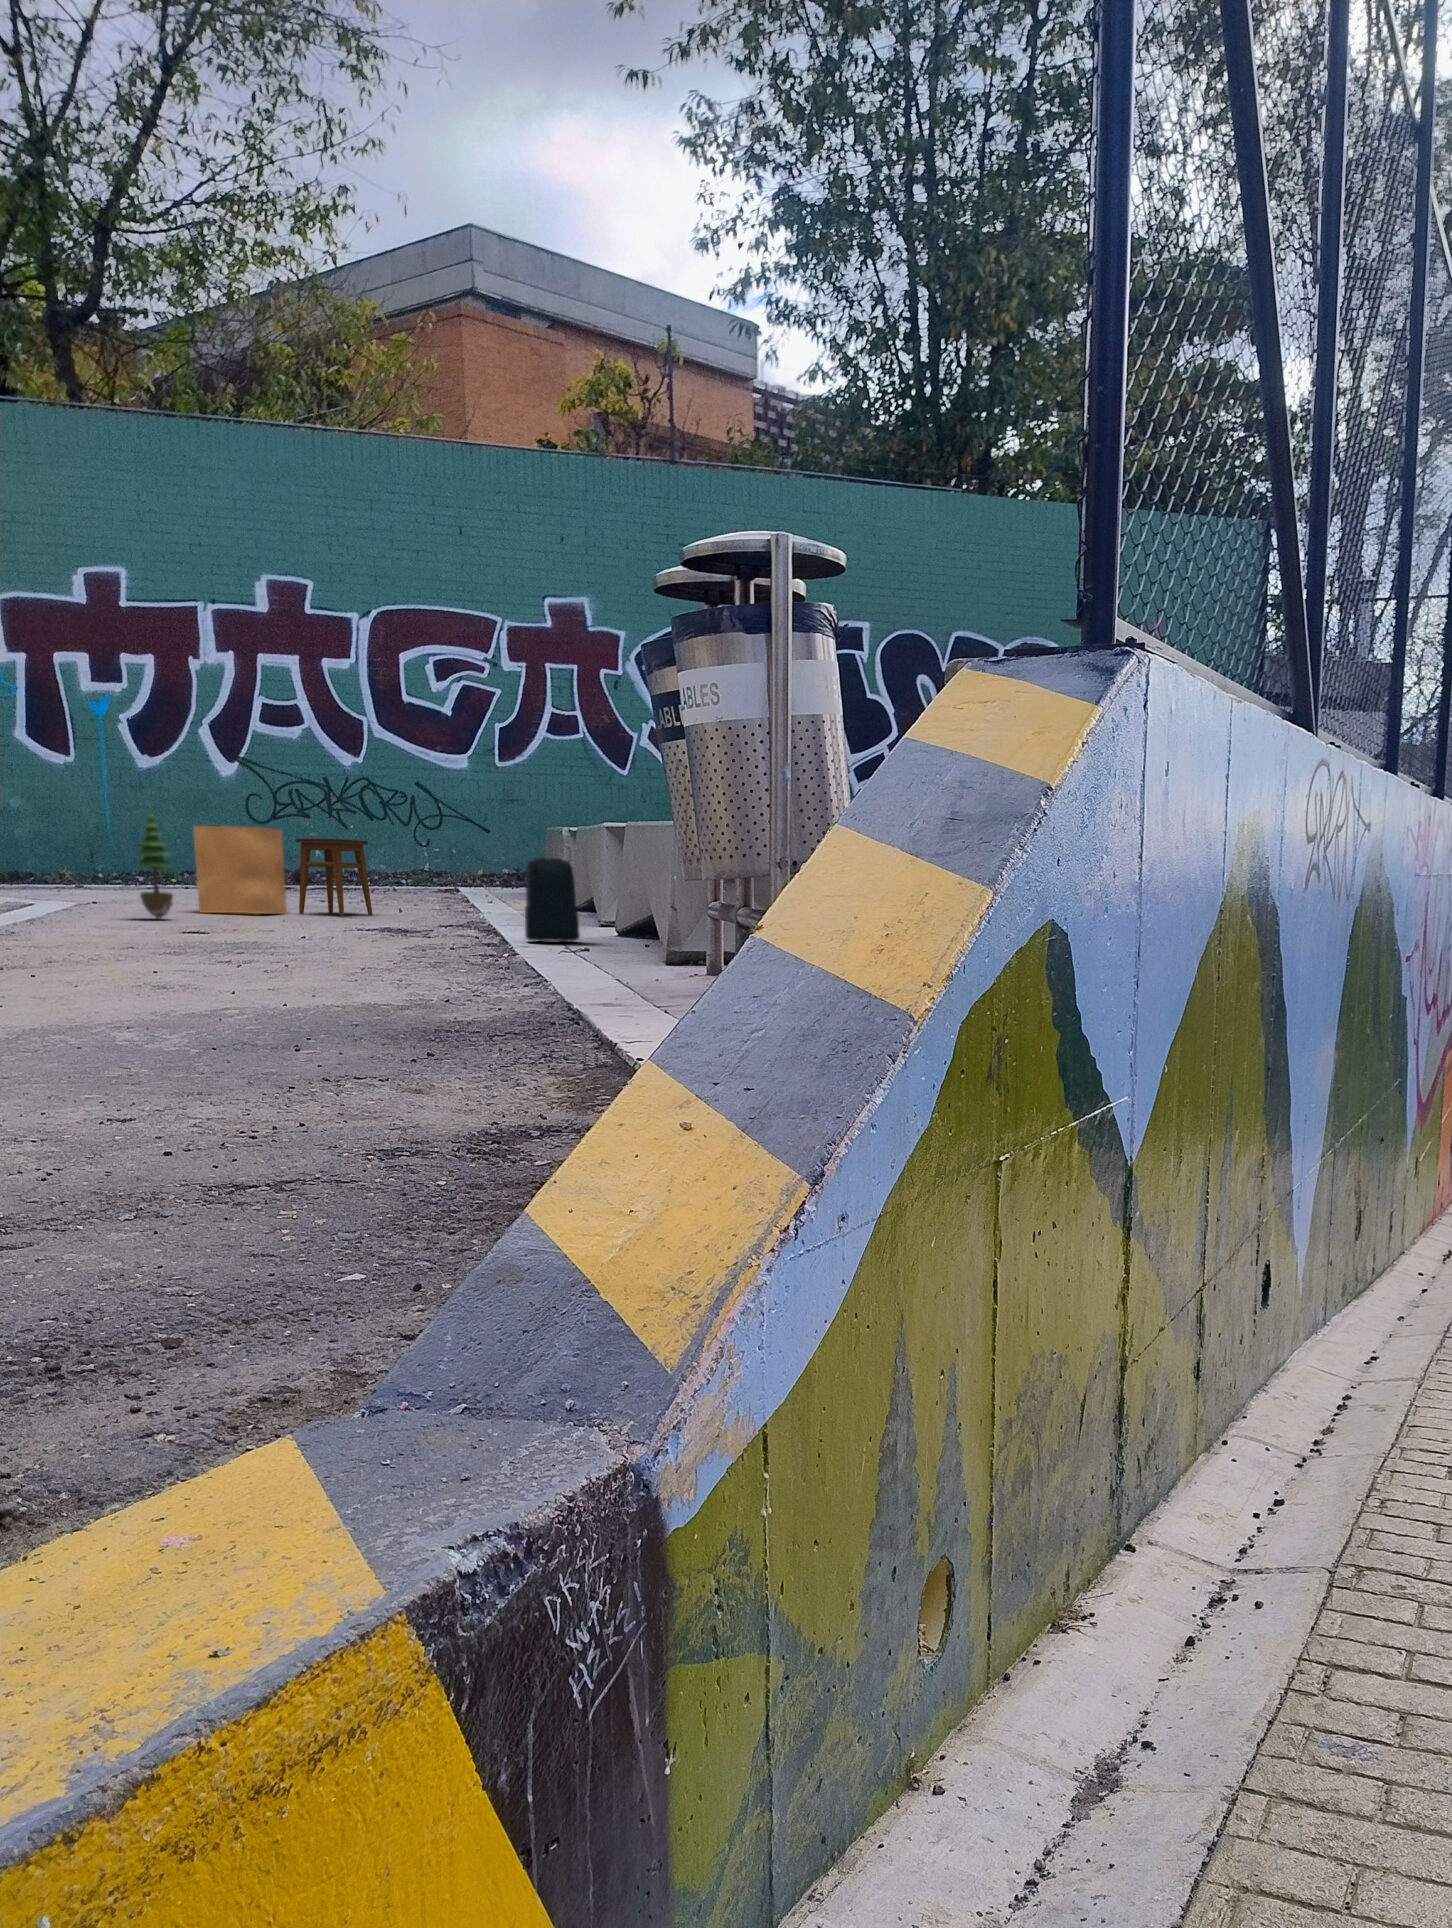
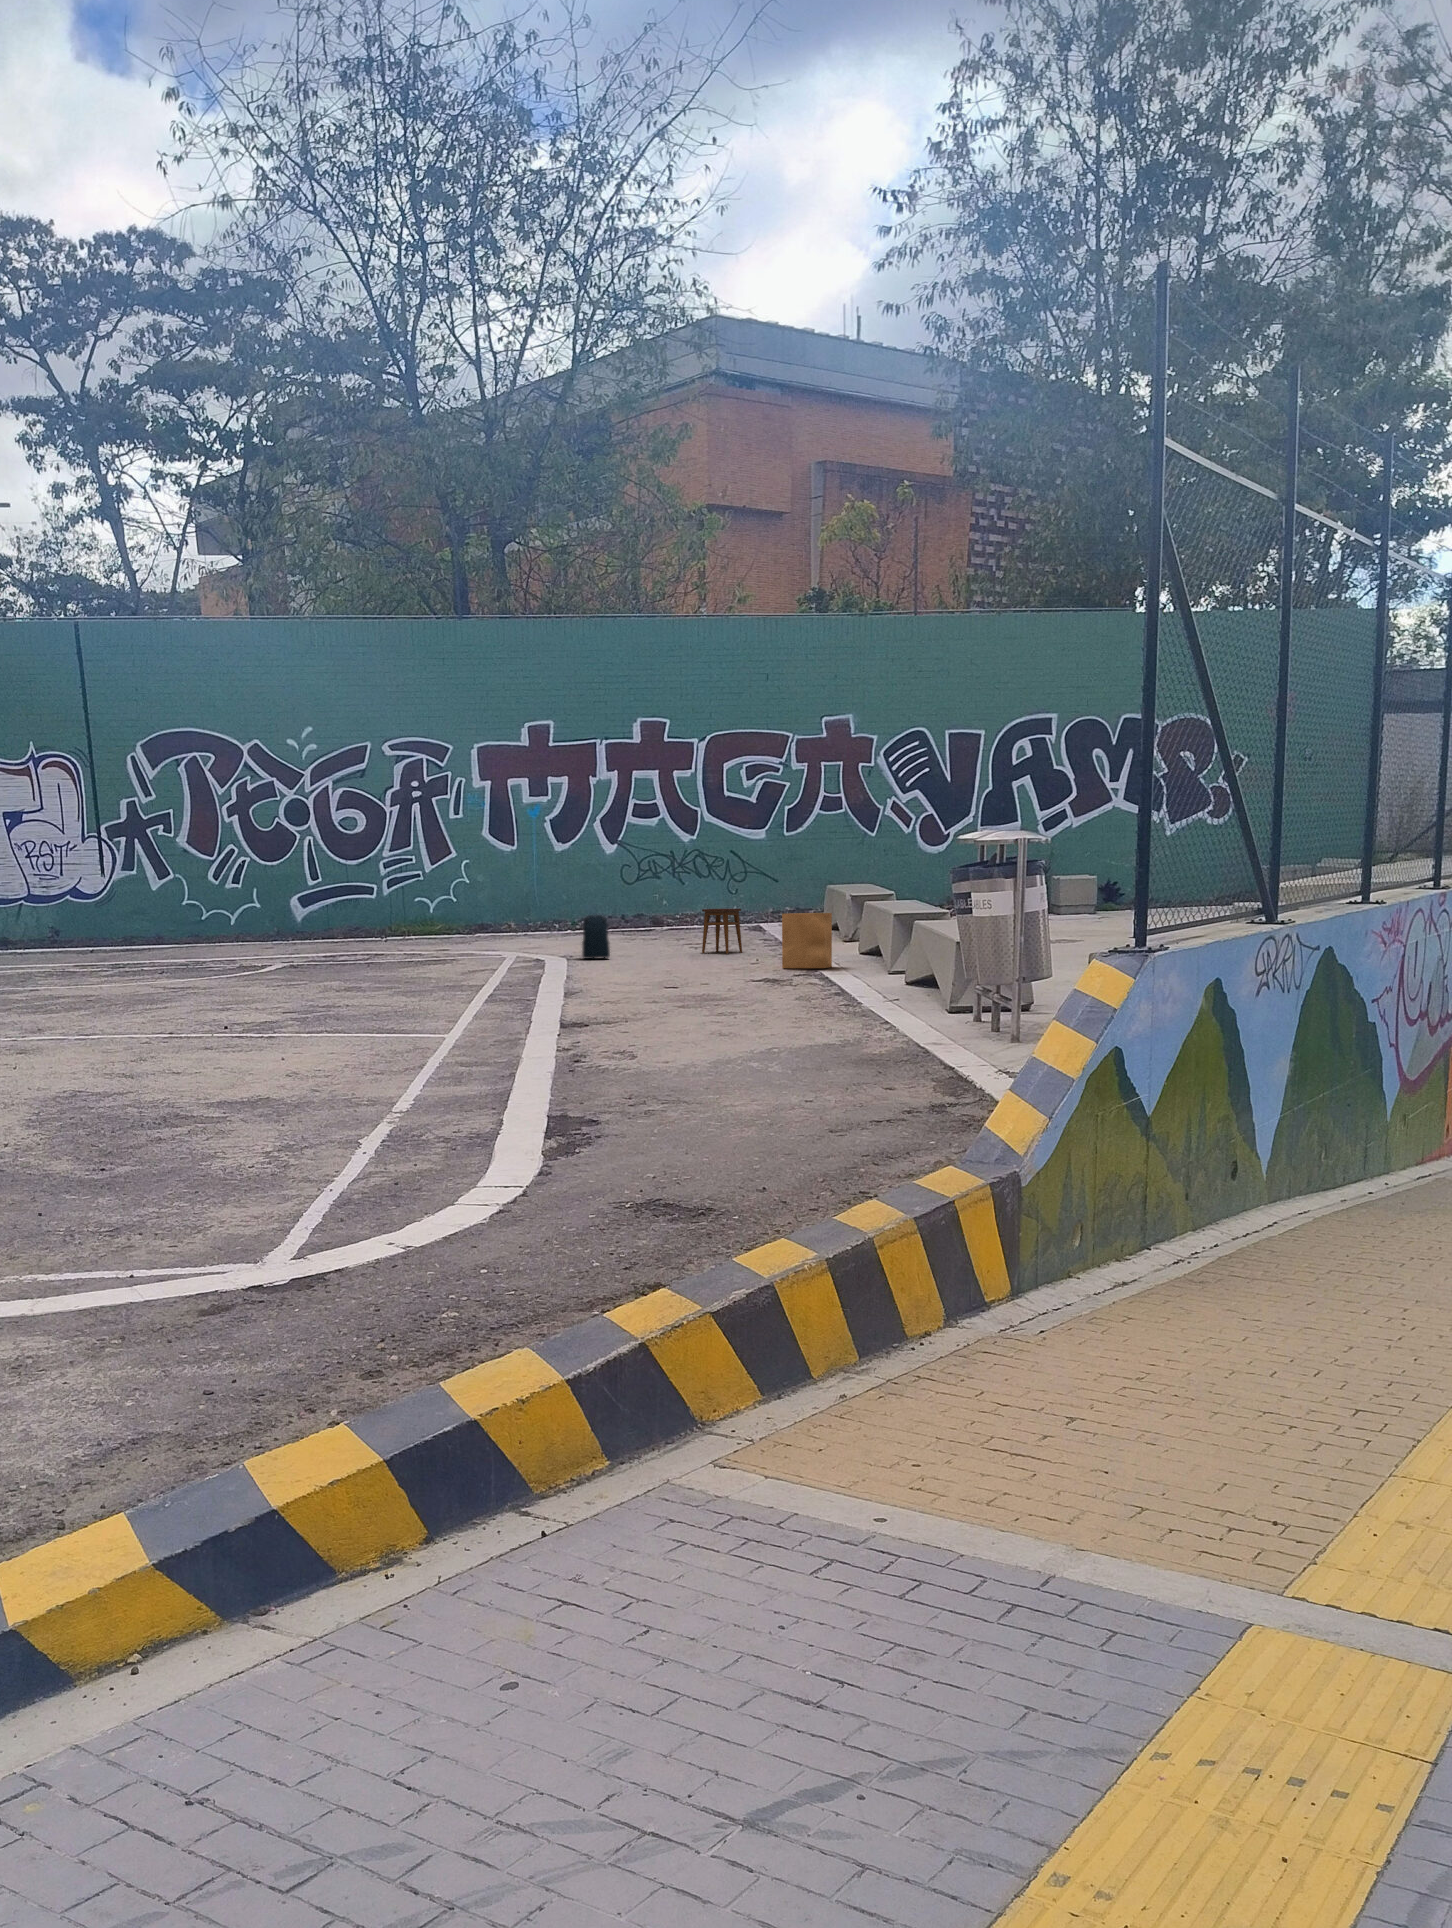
potted tree: present [137,810,173,919] -> none [624,899,646,960]
cardboard box: present [193,826,287,914] -> present [782,913,832,968]
backpack: present [525,857,580,942] -> present [582,915,610,959]

